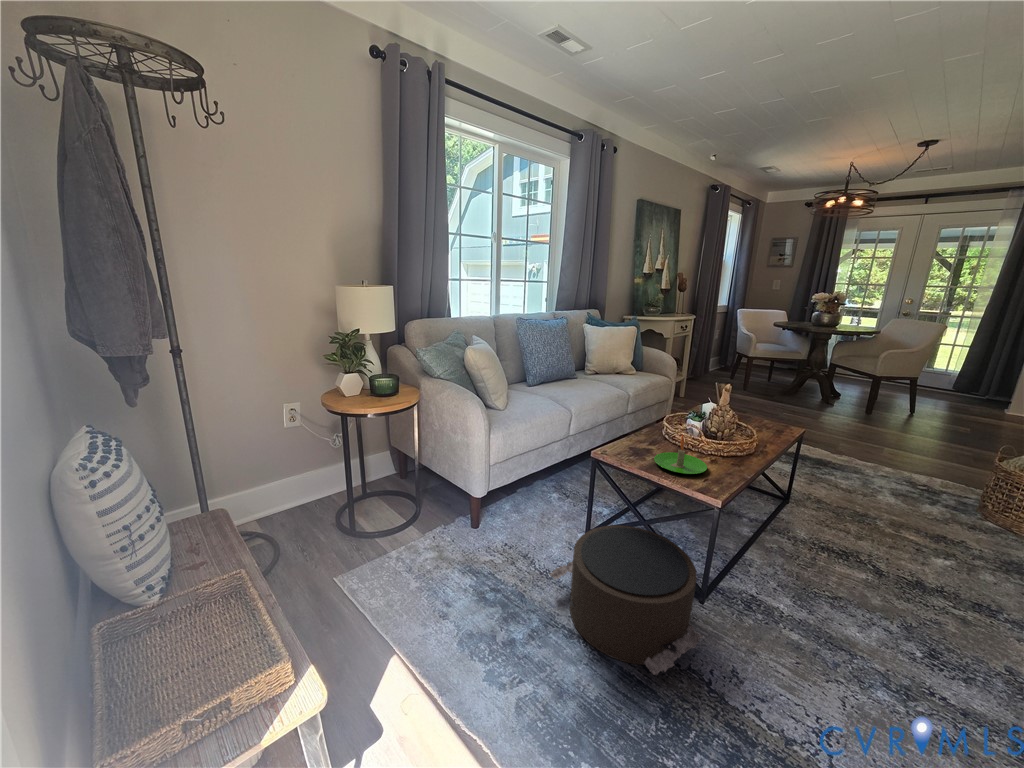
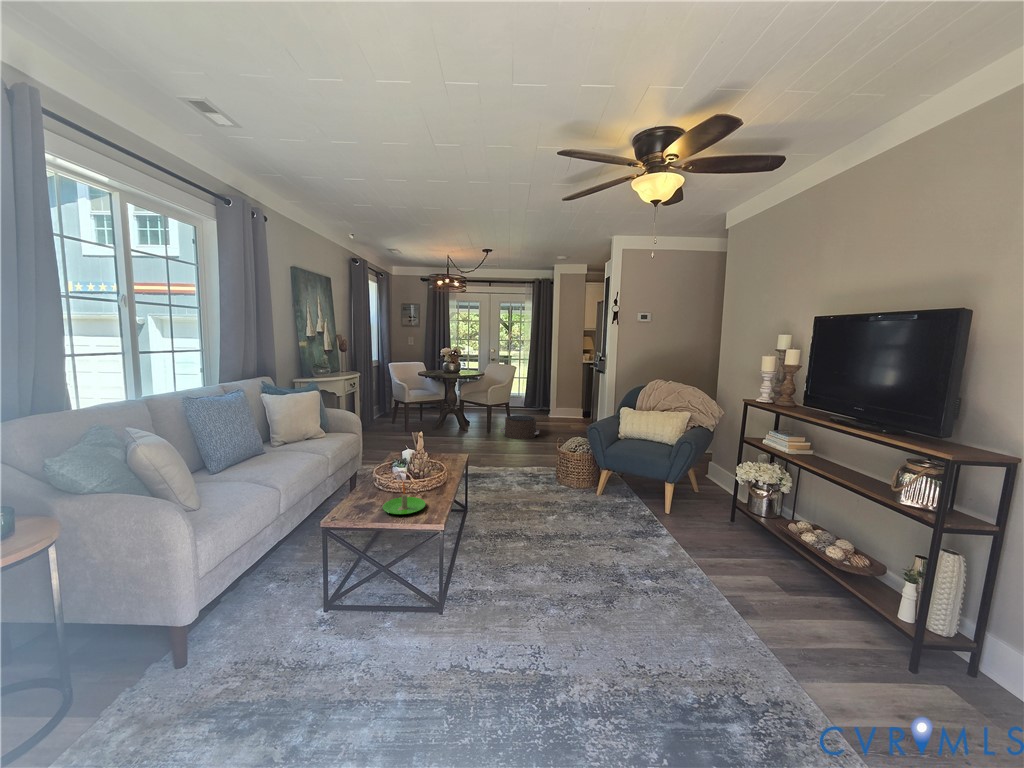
pouf: present [550,525,704,675] -> present [500,415,539,439]

